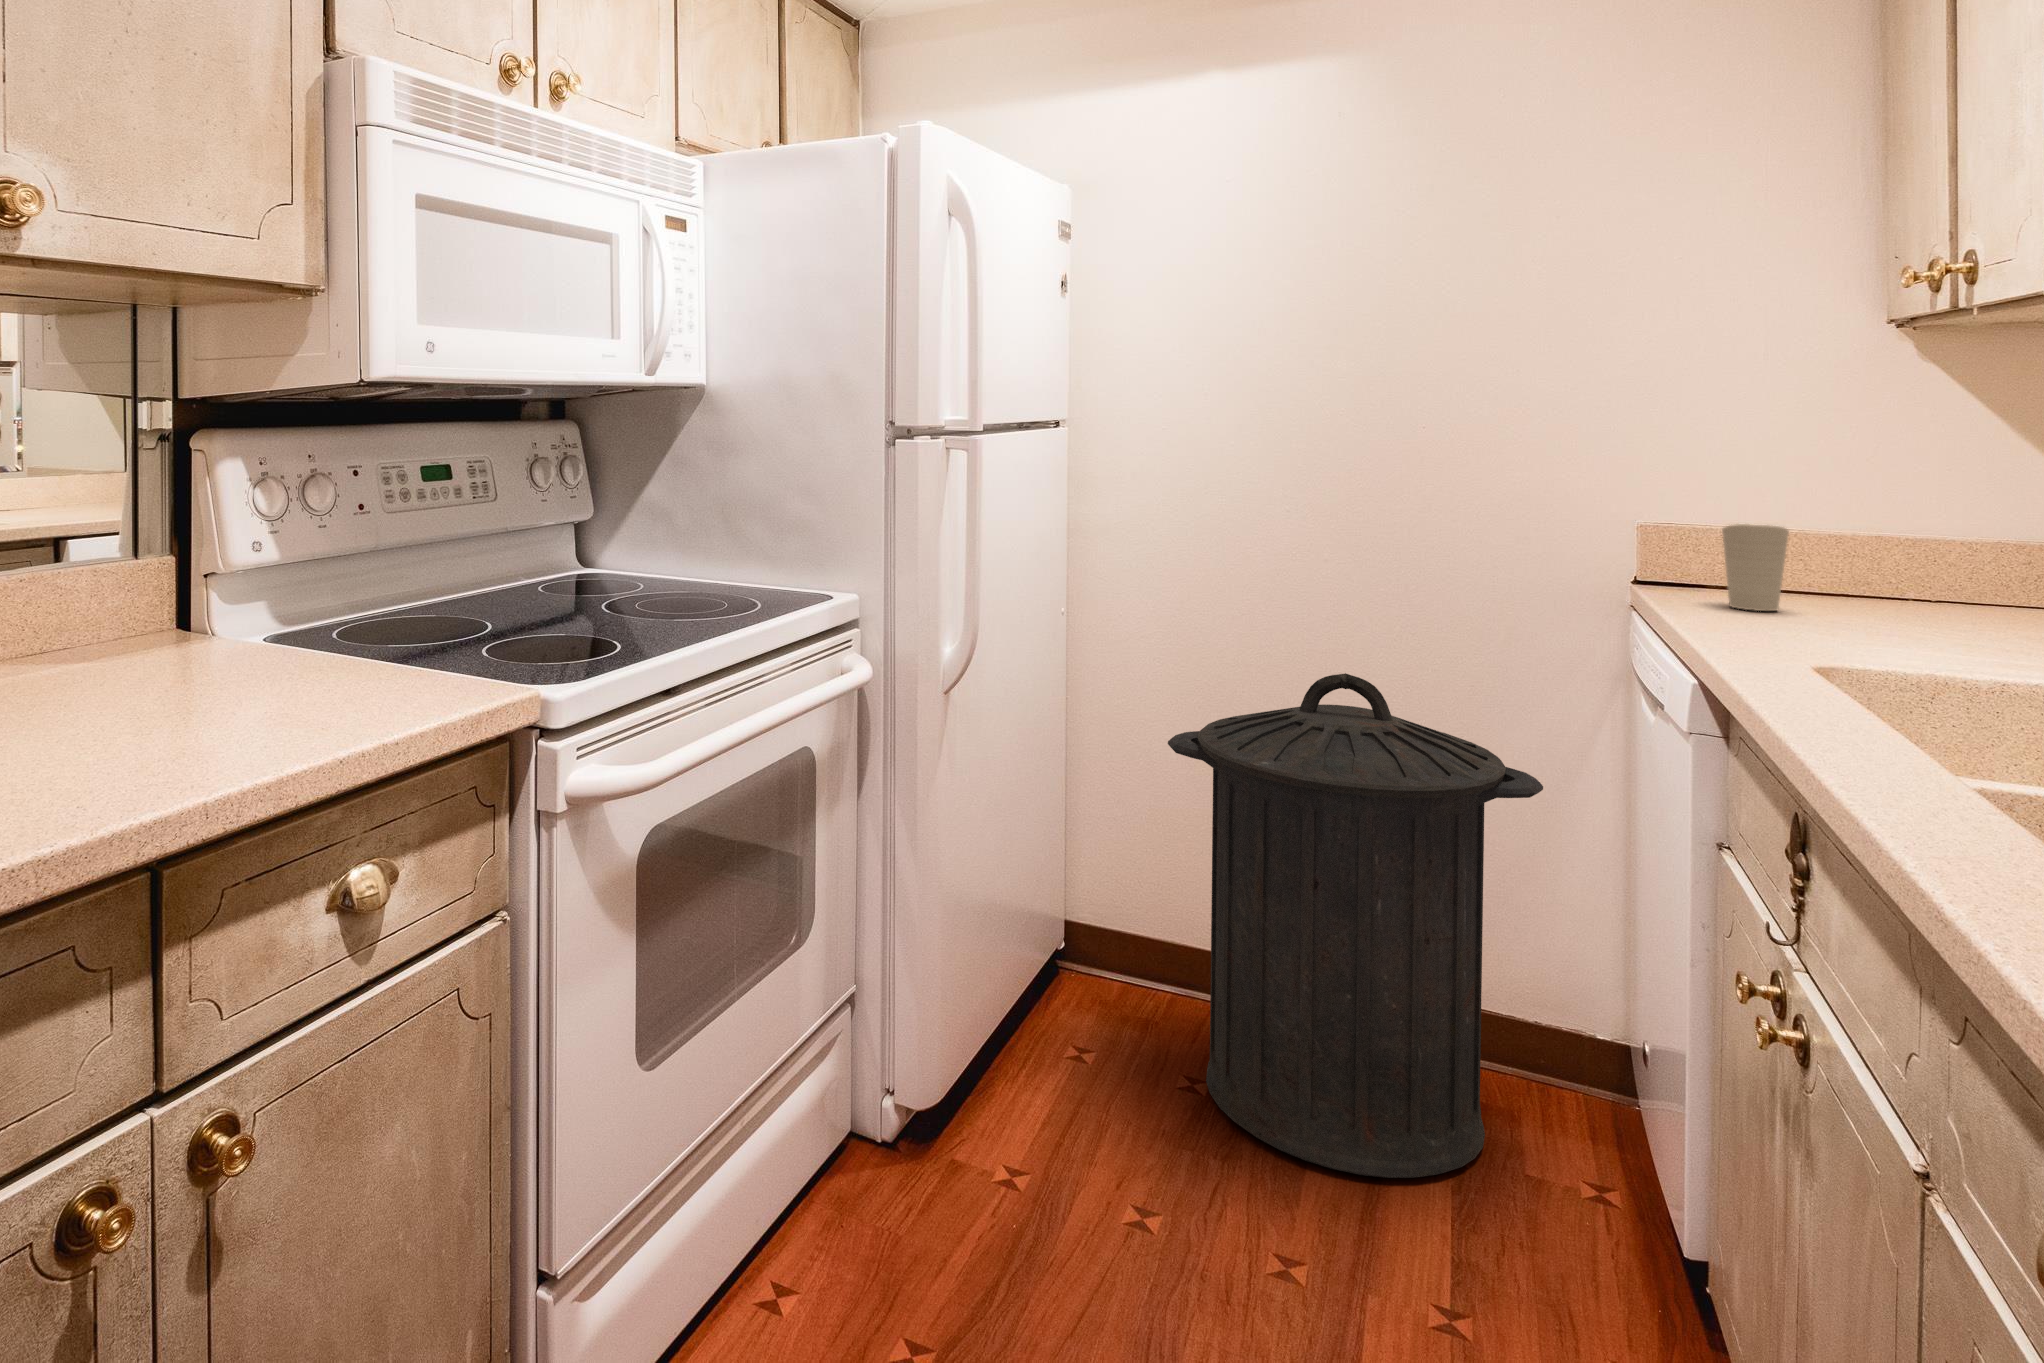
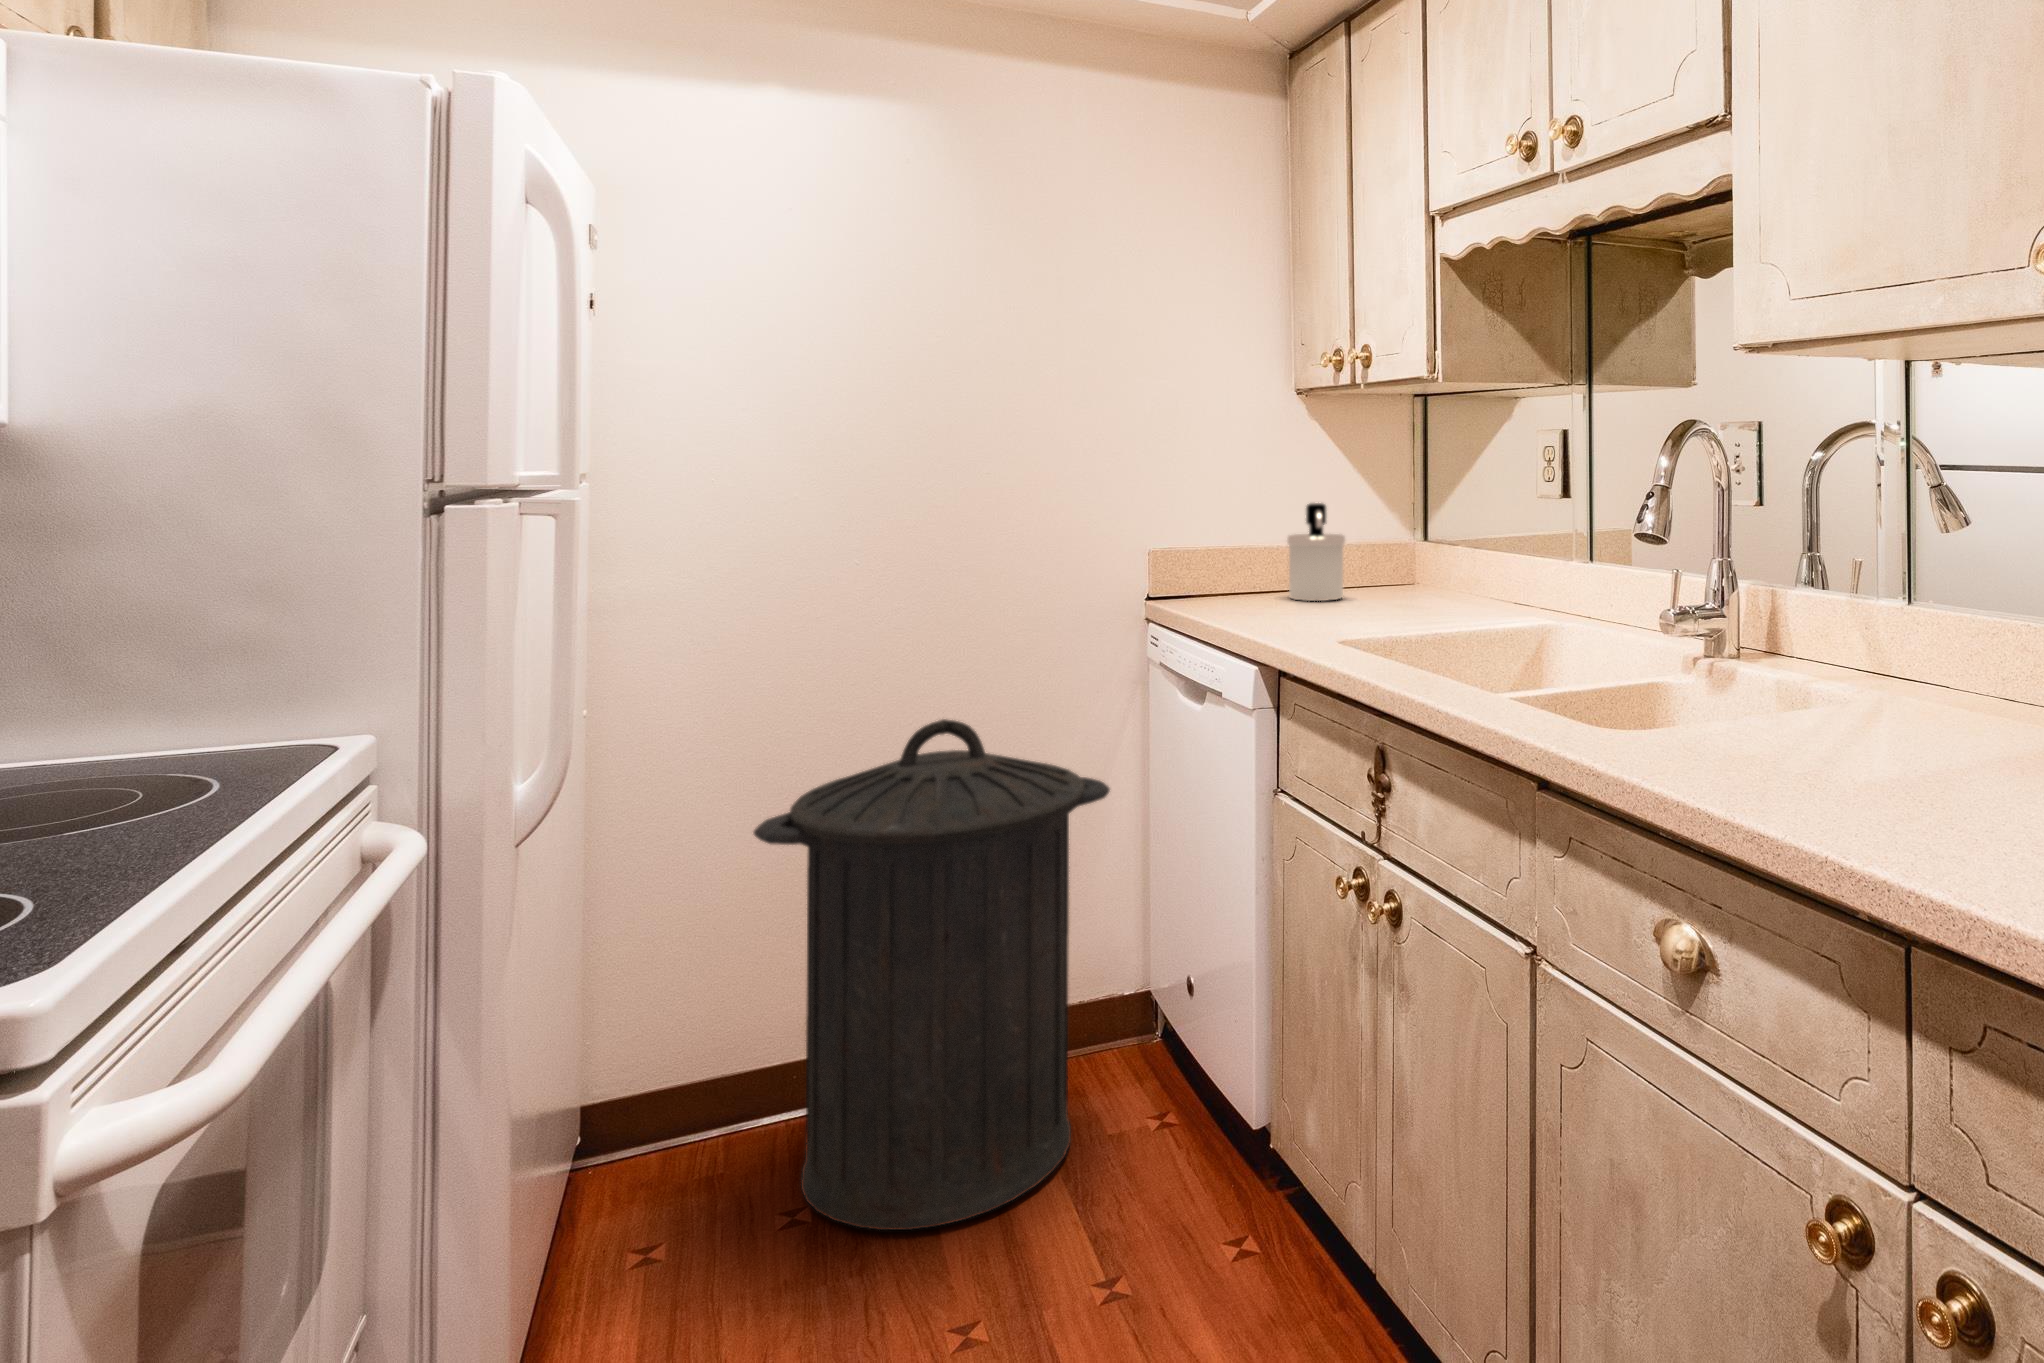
soap dispenser: none [1865,479,1974,617] -> present [1287,503,1345,601]
cup: present [1722,524,1789,611] -> none [1219,543,1260,610]

